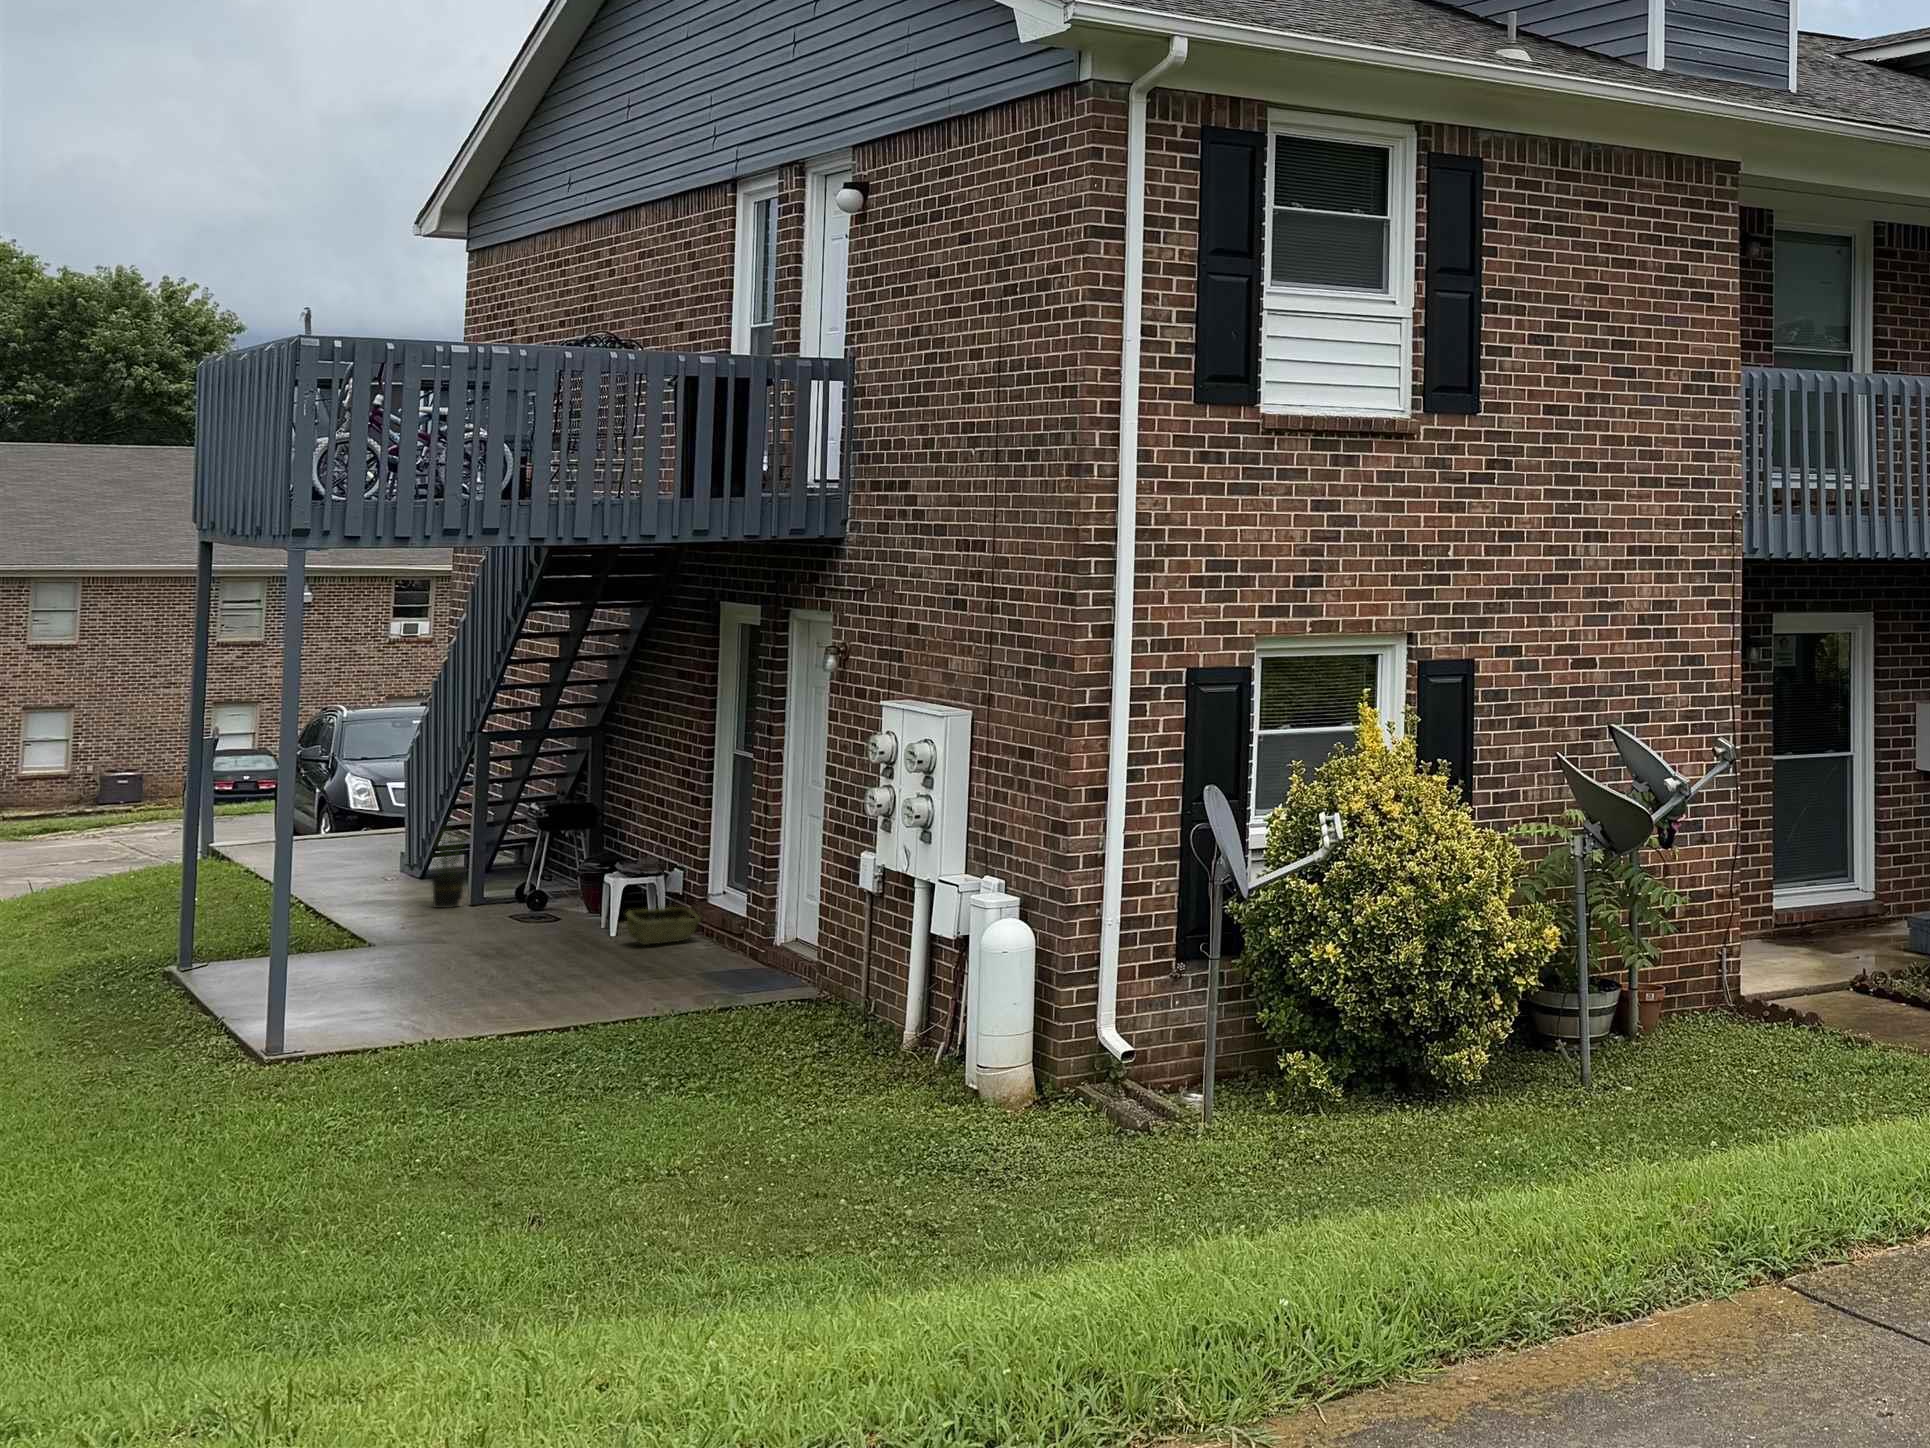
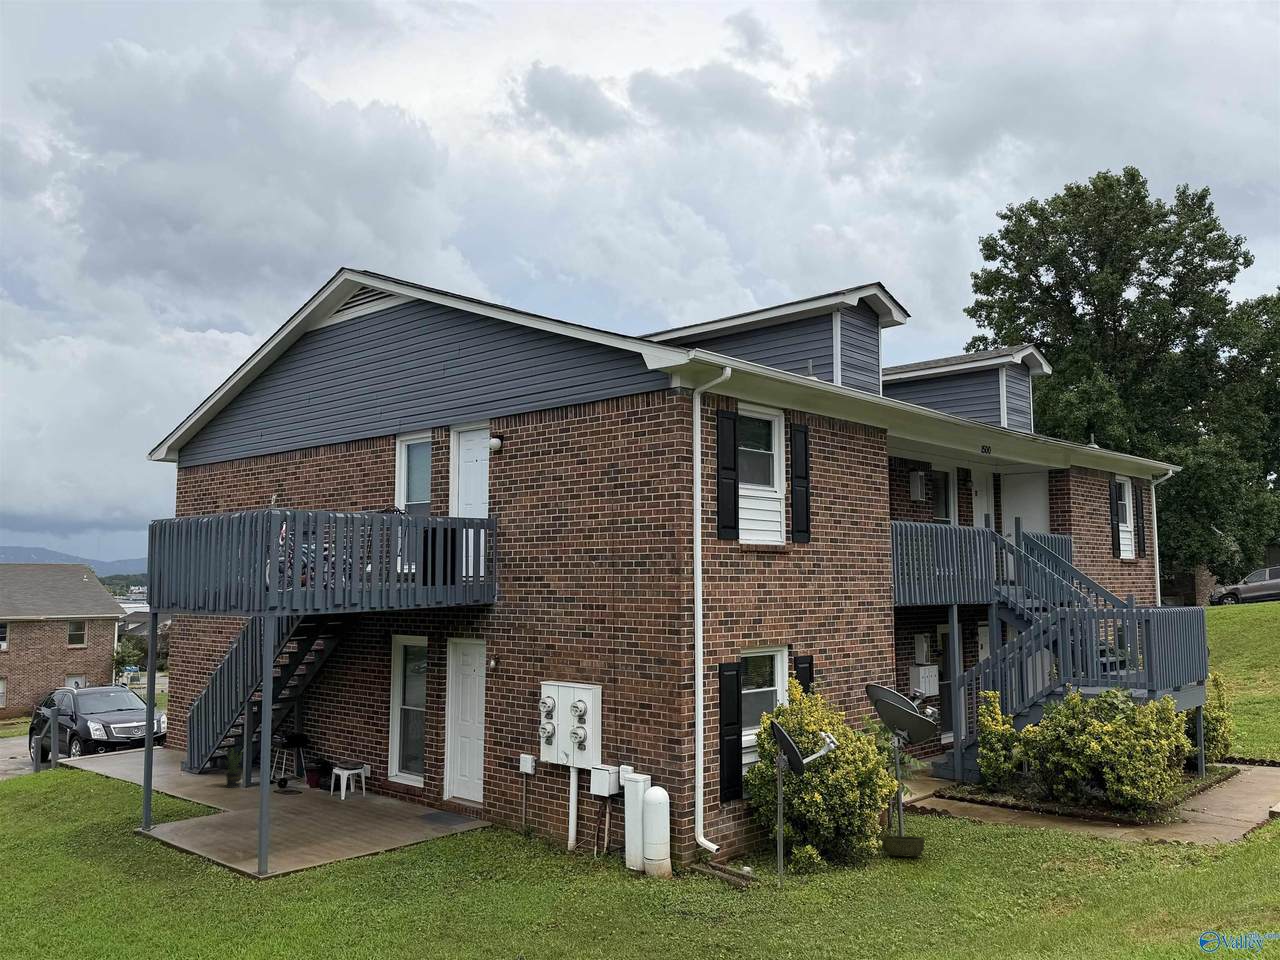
woven basket: present [626,907,701,945] -> present [881,836,925,857]

